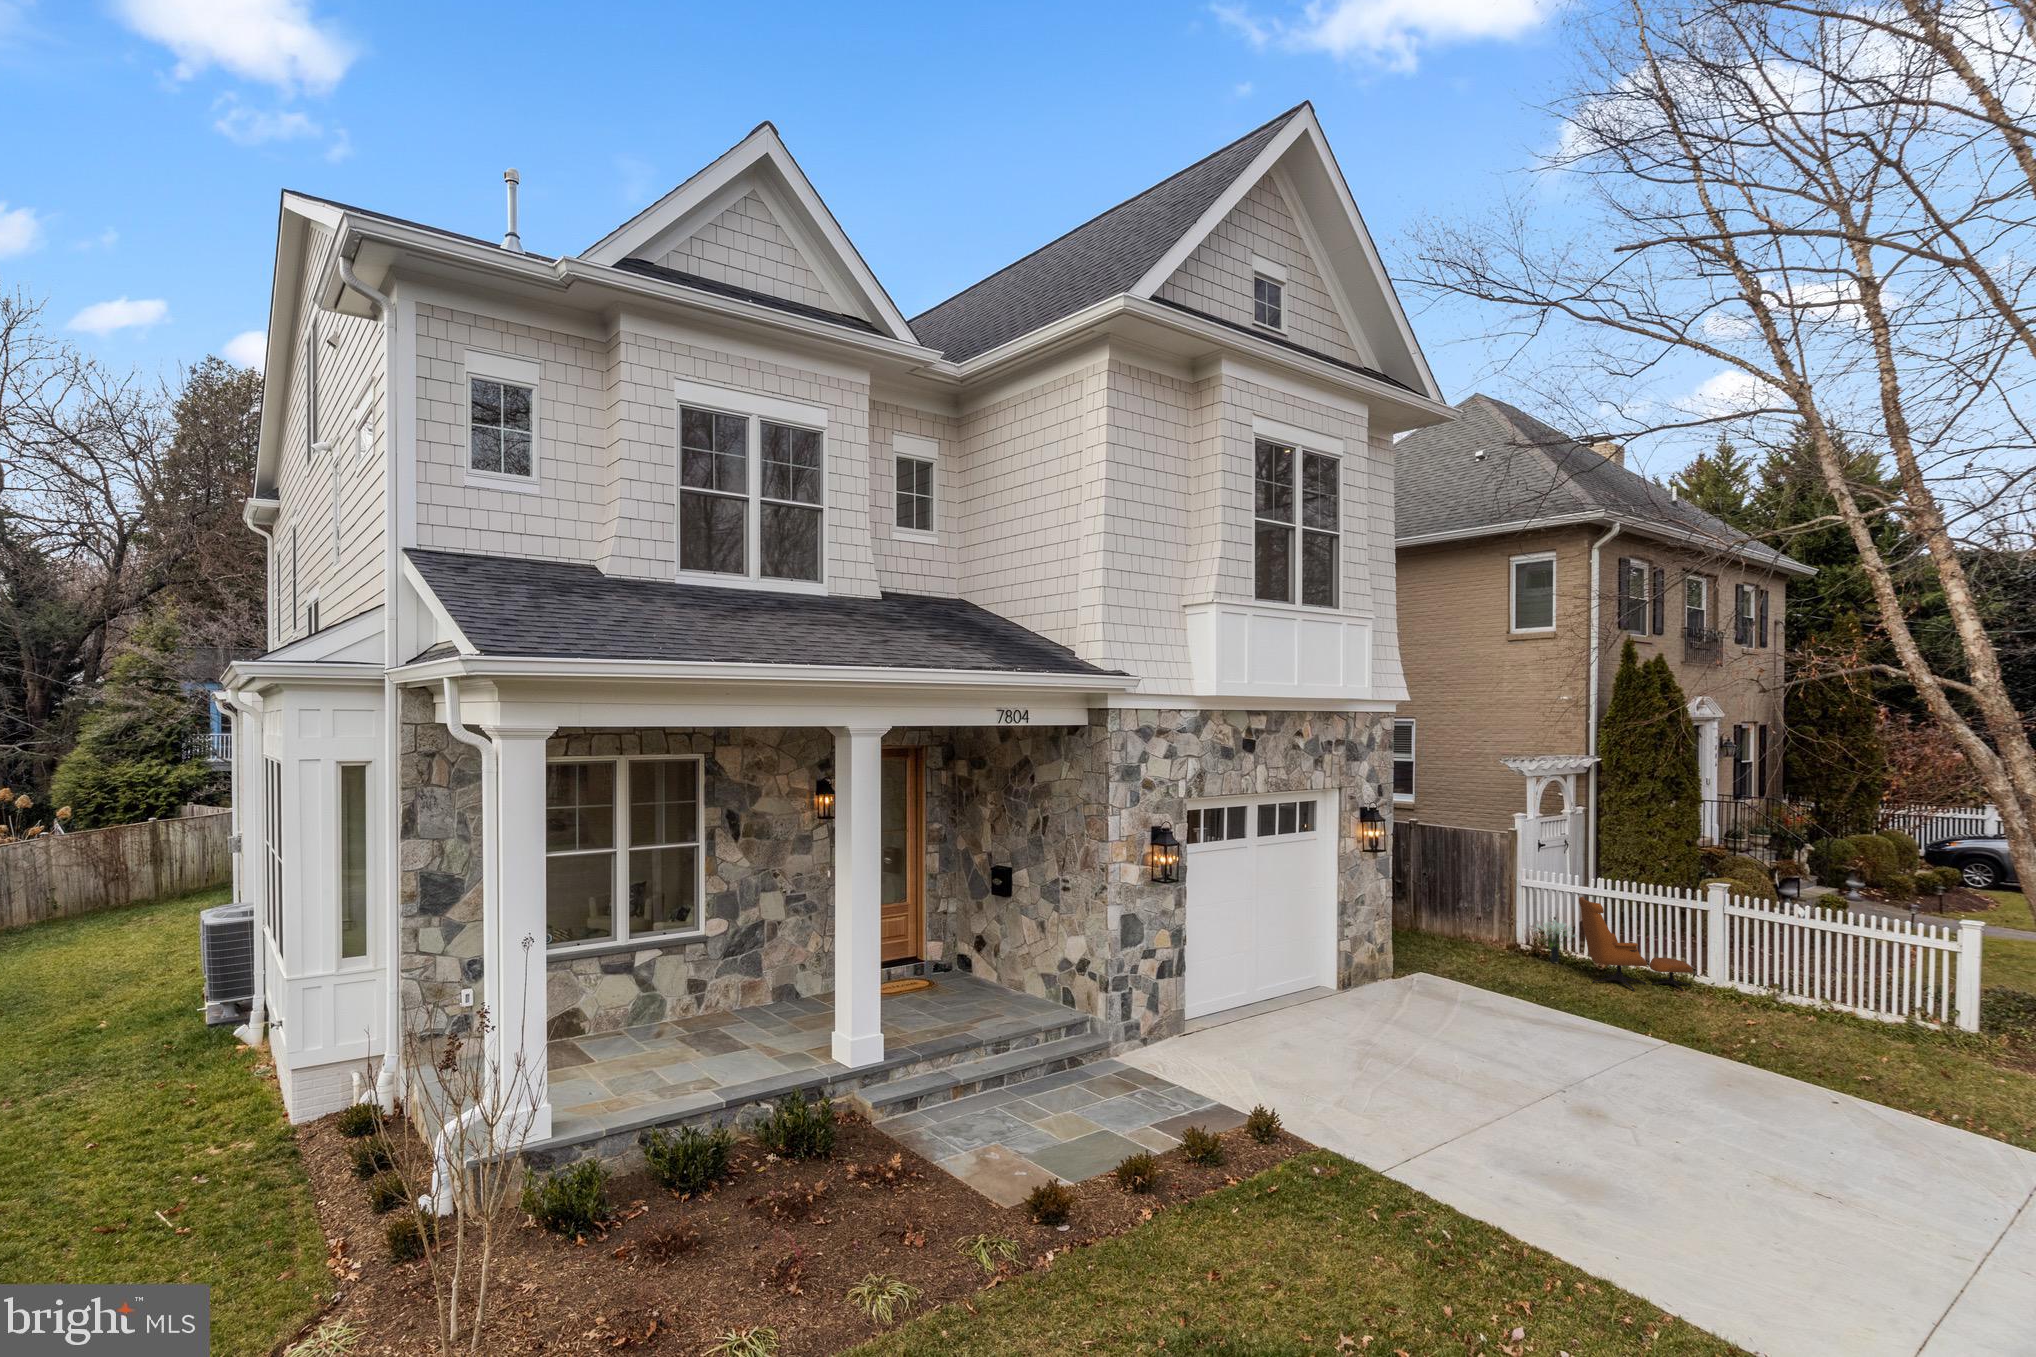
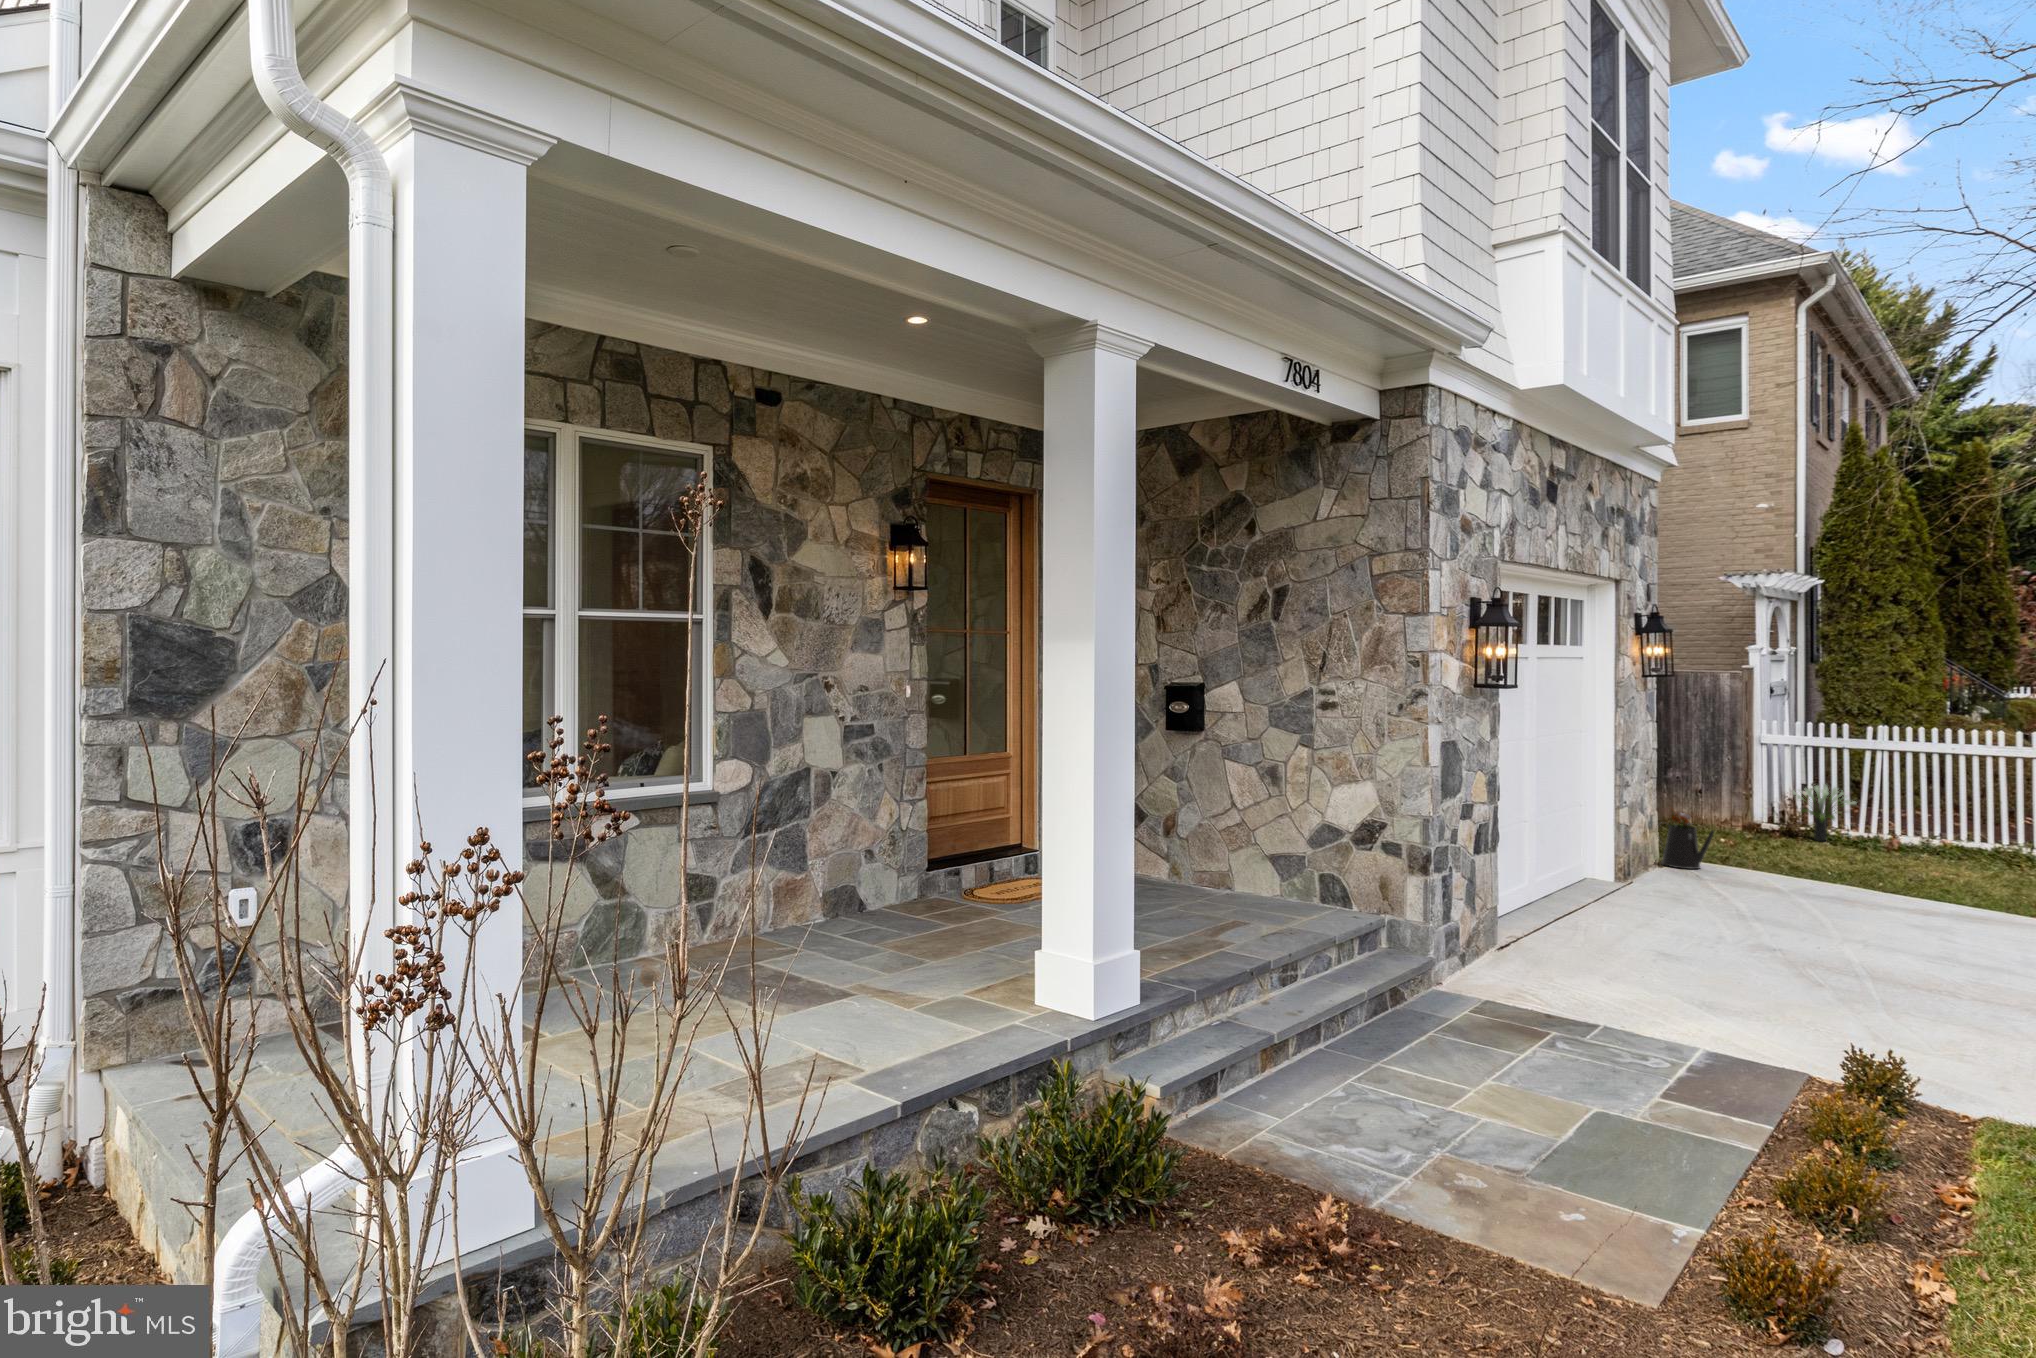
lounge chair: present [1579,897,1693,991] -> none [1890,746,2036,869]
watering can: none [1389,937,1421,984] -> present [1659,811,1714,869]

